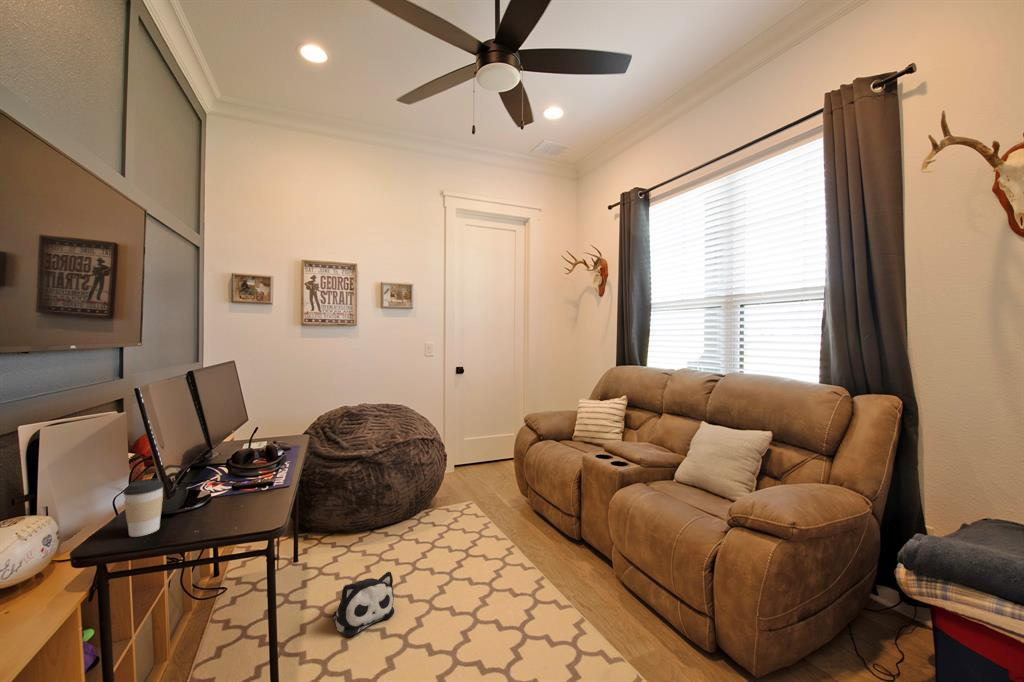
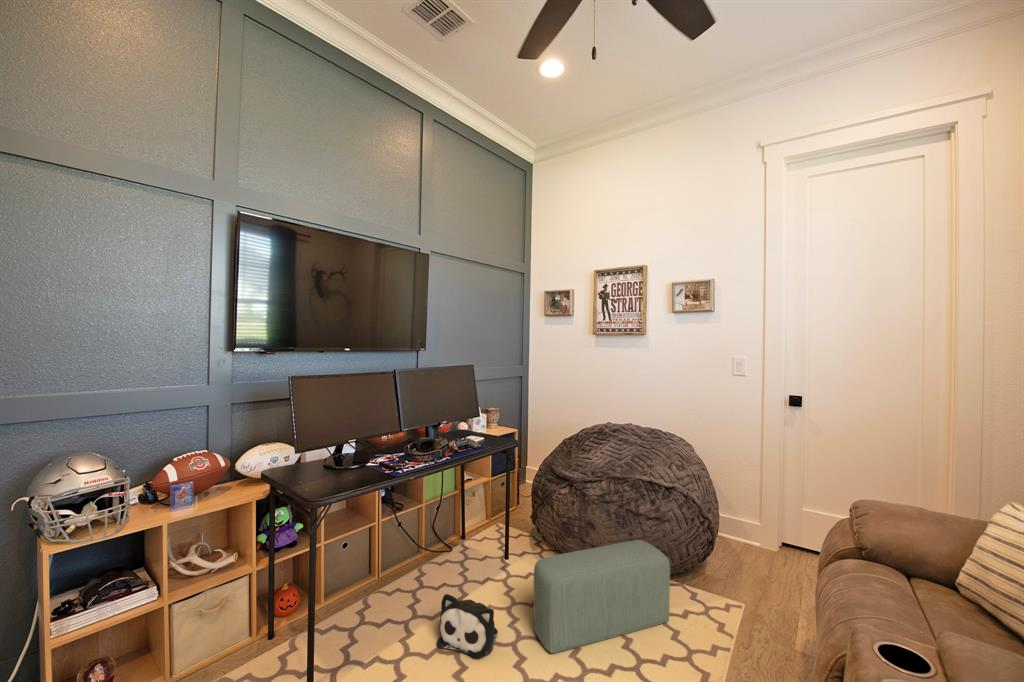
coffee cup: present [123,478,164,537] -> none [289,438,311,474]
pouf: none [397,481,459,580] -> present [533,540,670,653]

